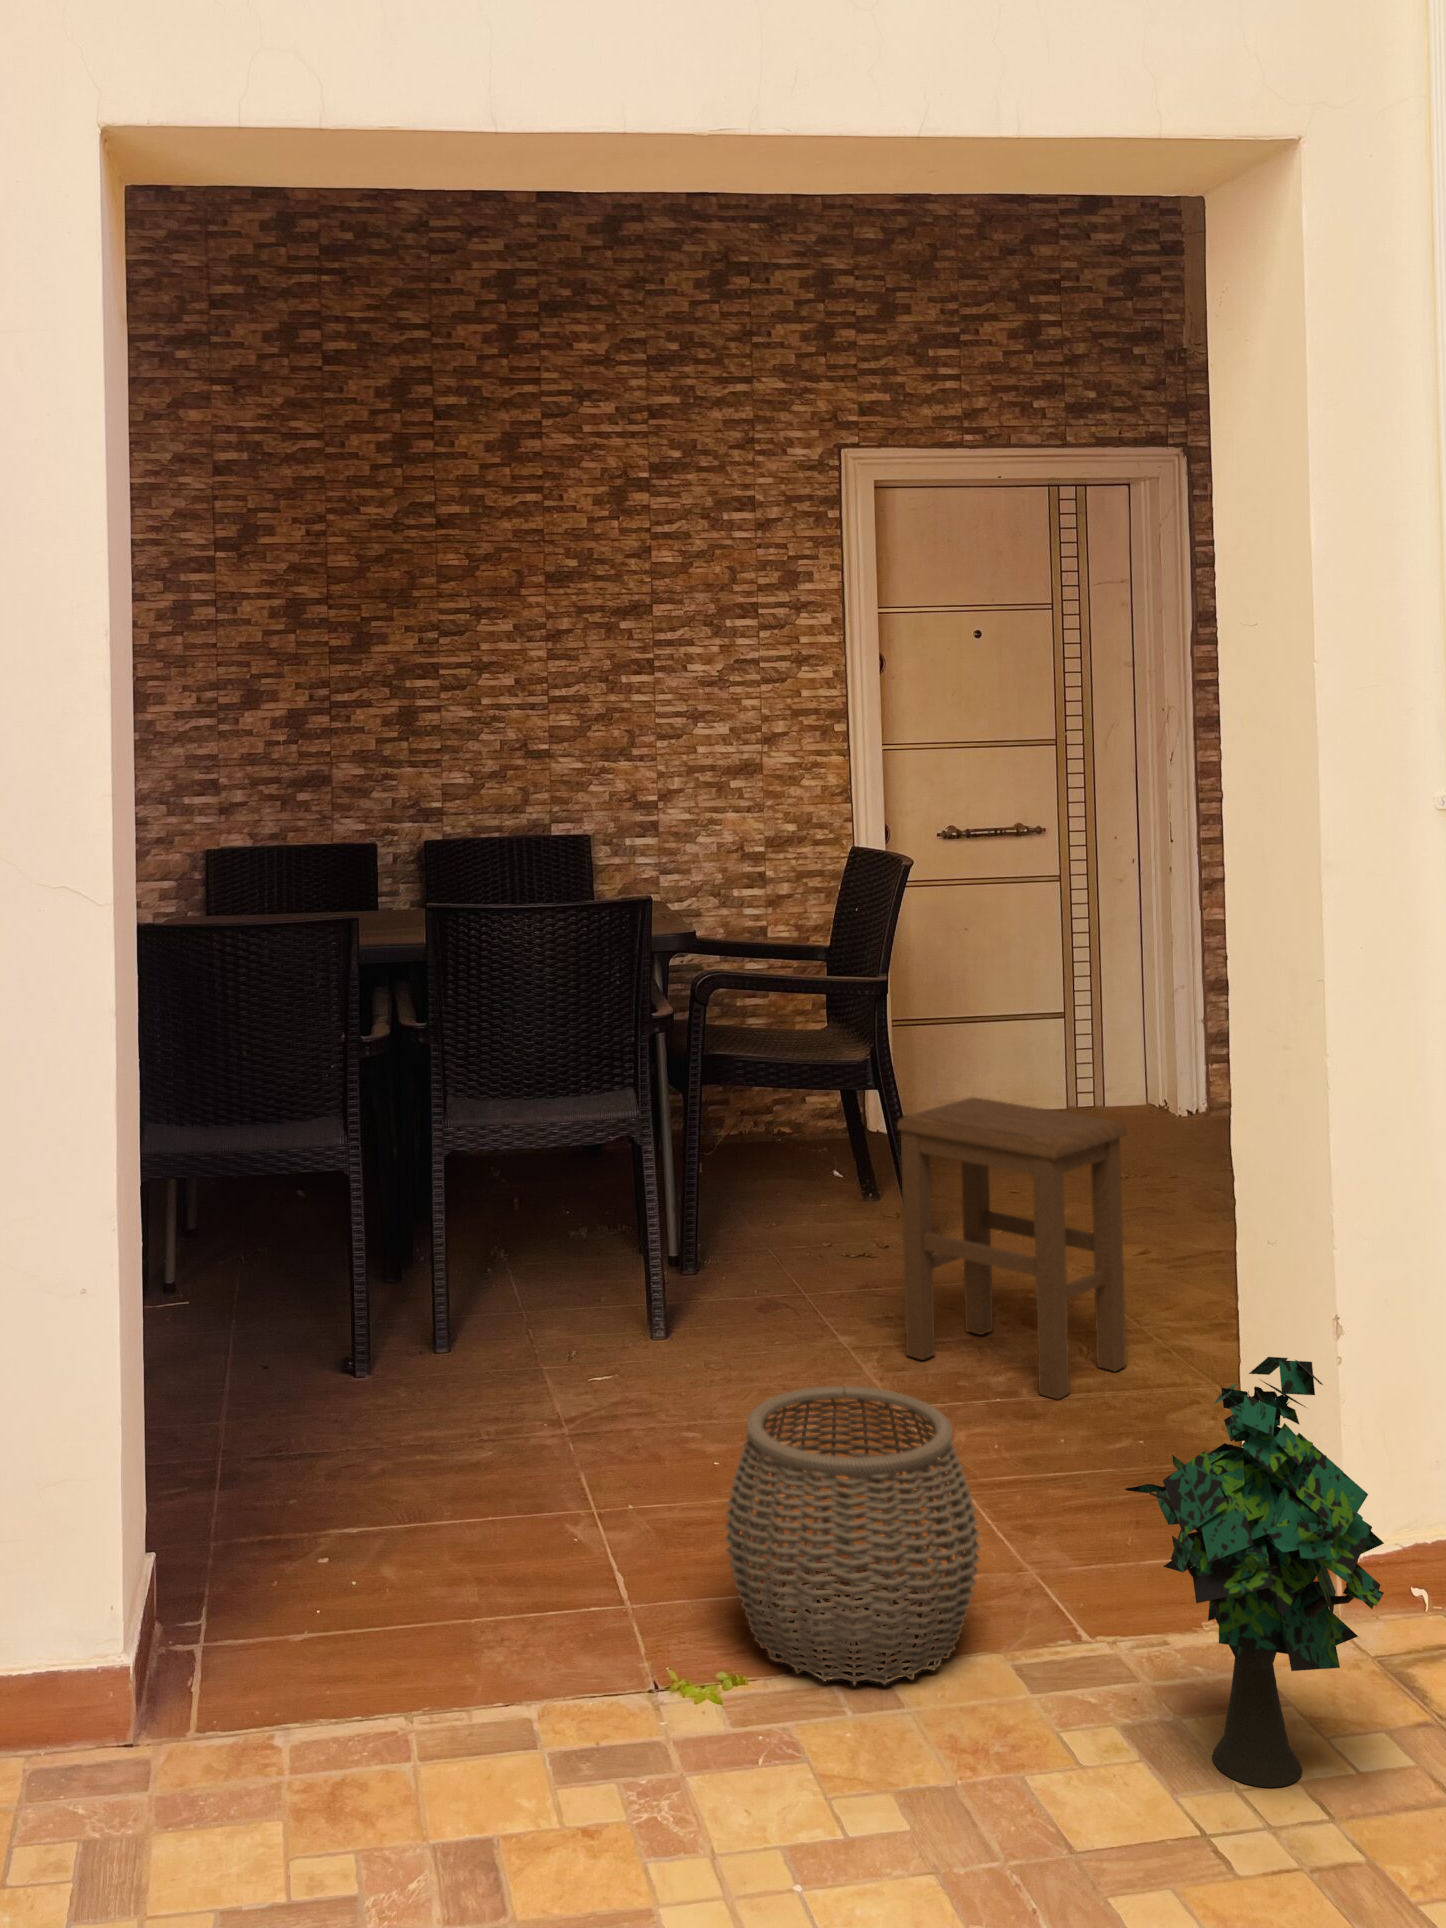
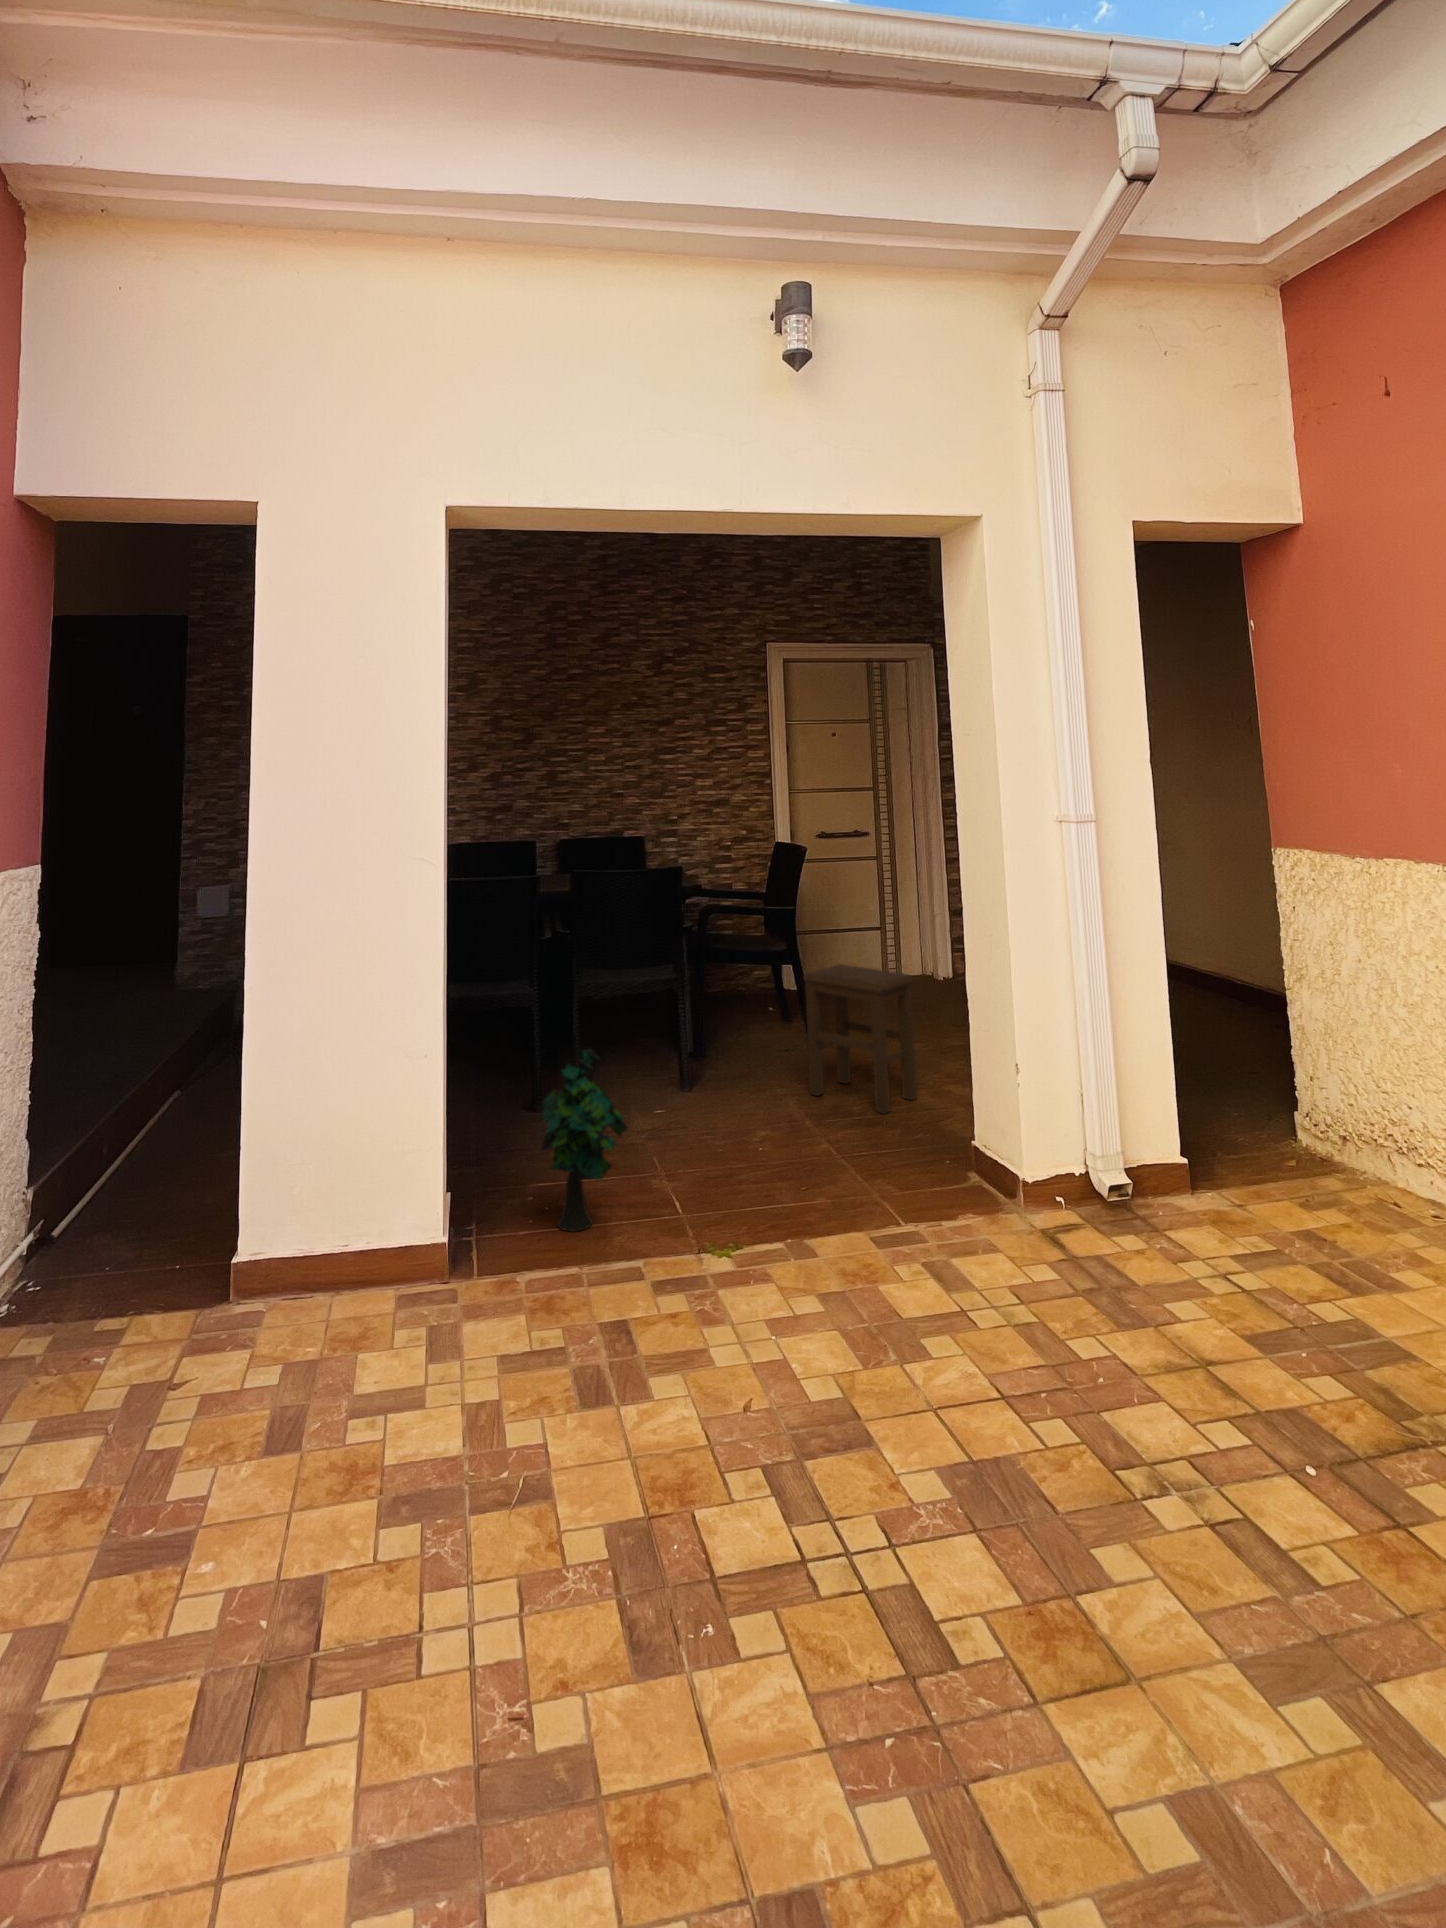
decorative plant: present [1125,1357,1384,1788] -> present [534,1049,628,1231]
woven basket: present [725,1386,980,1685] -> none [730,1101,852,1248]

